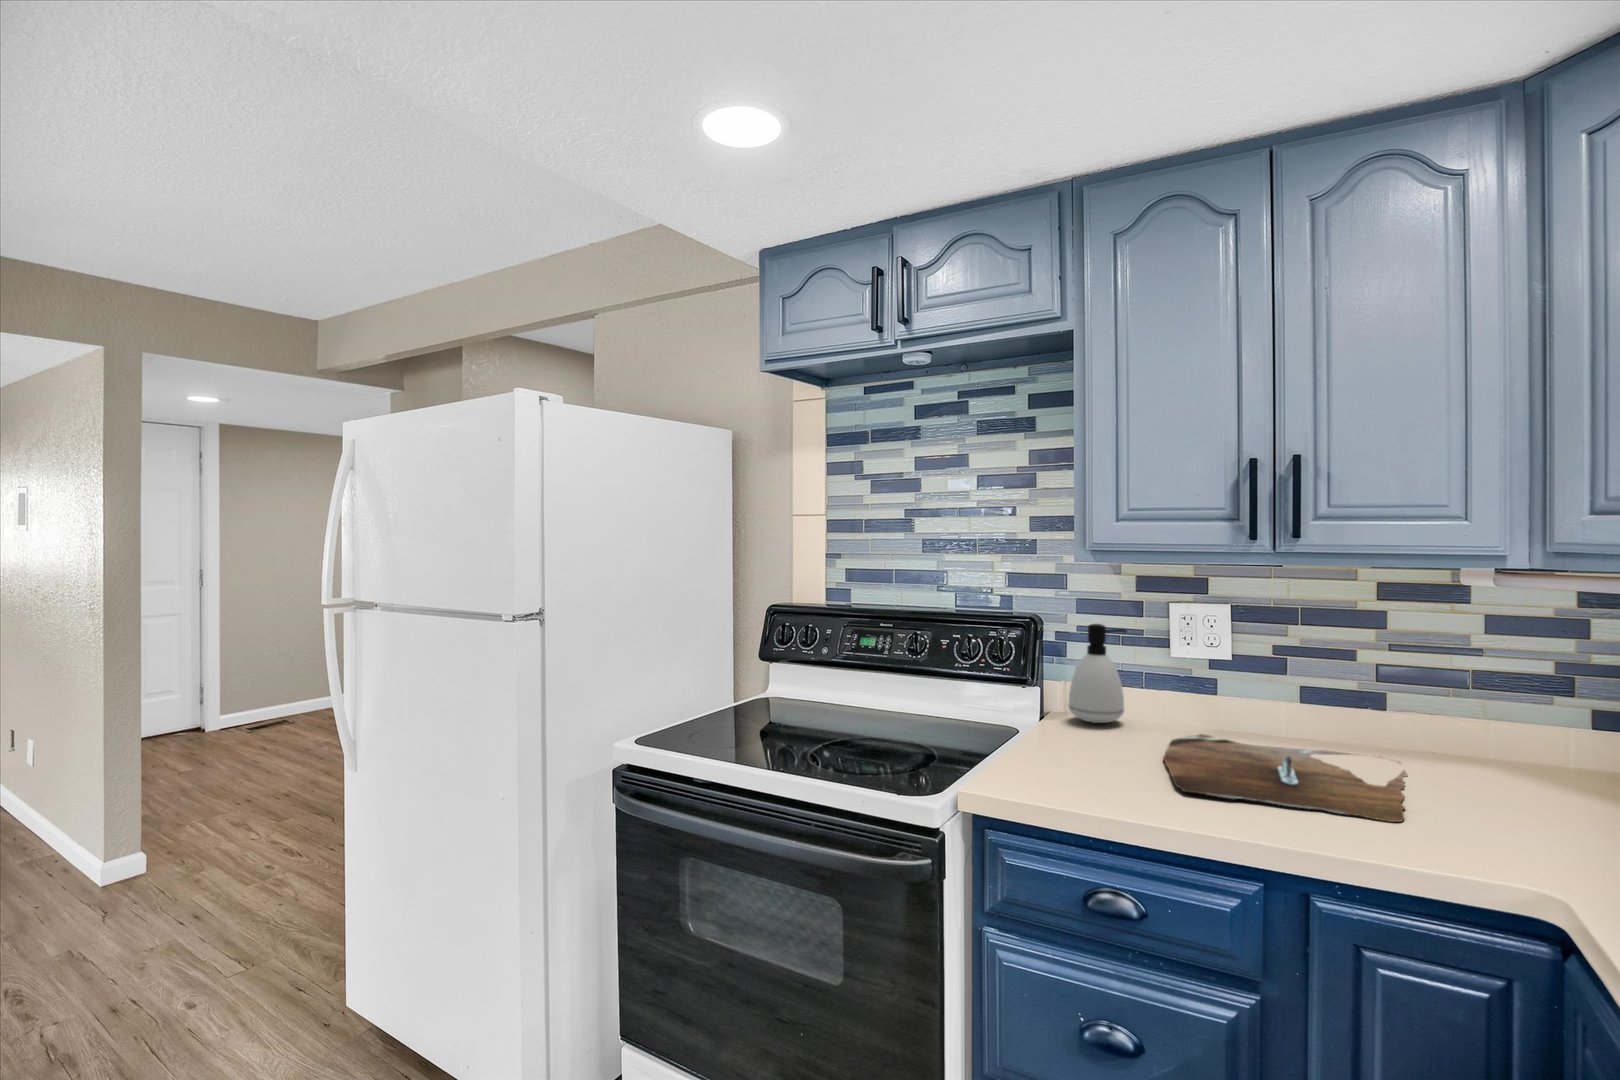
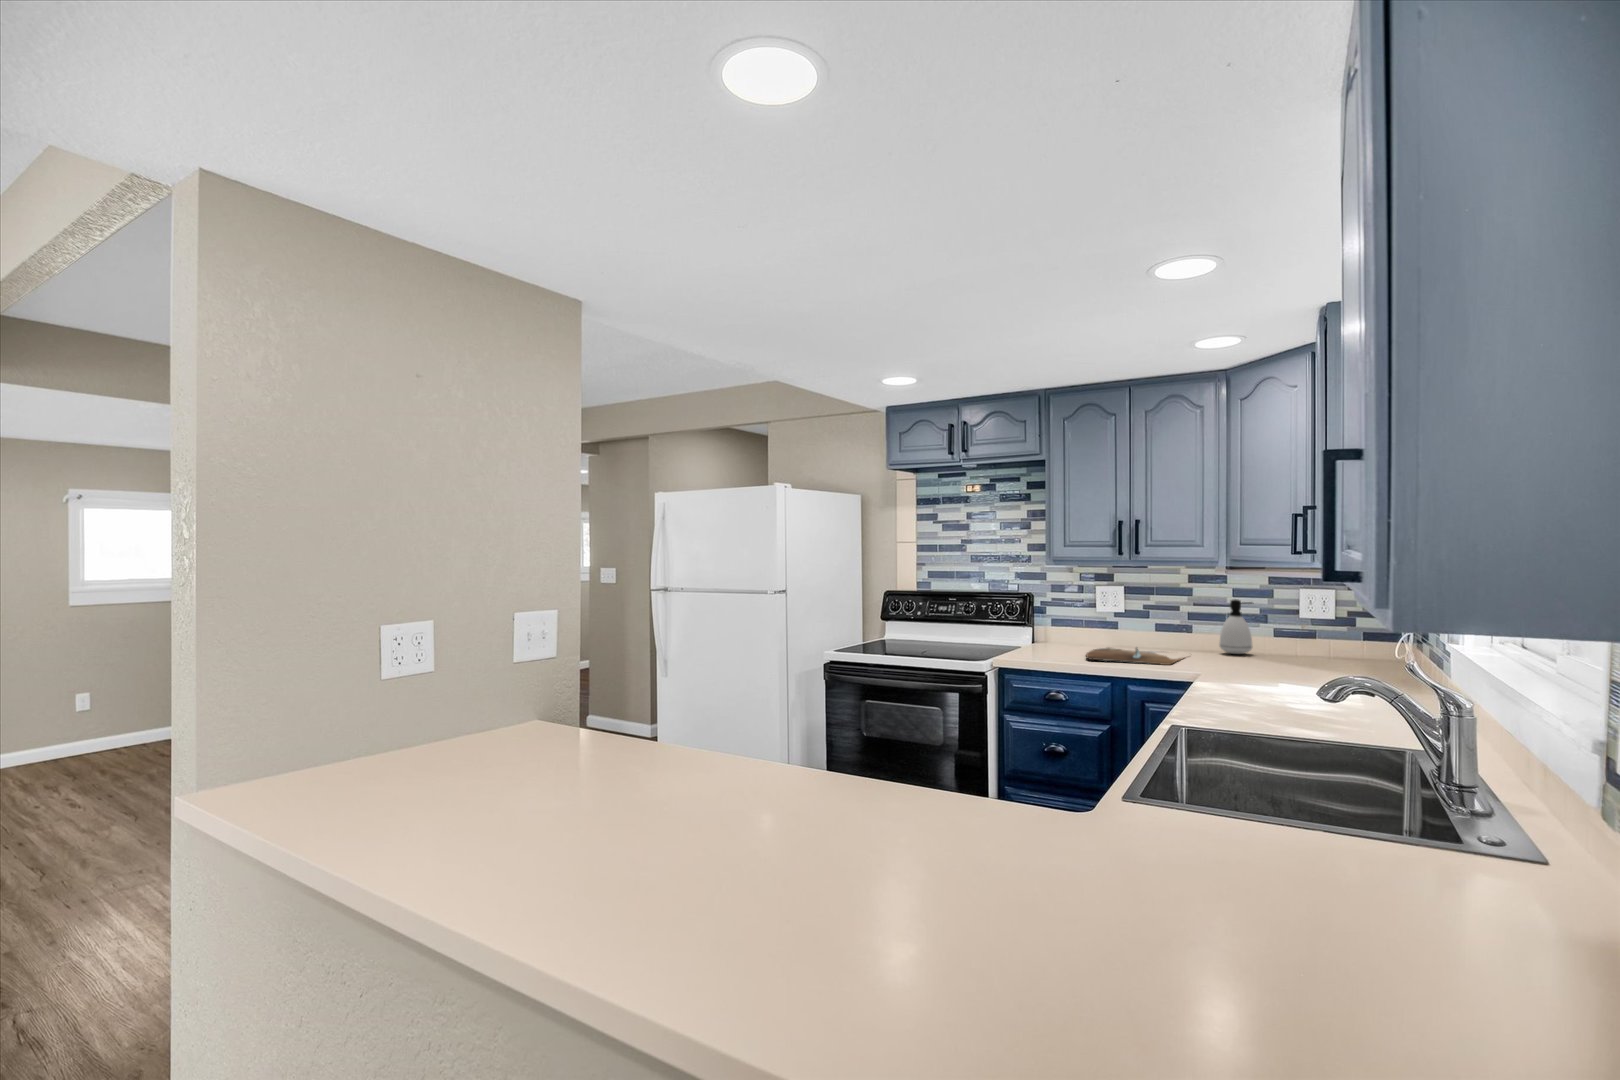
soap dispenser: present [1068,624,1127,723] -> present [1219,599,1252,654]

